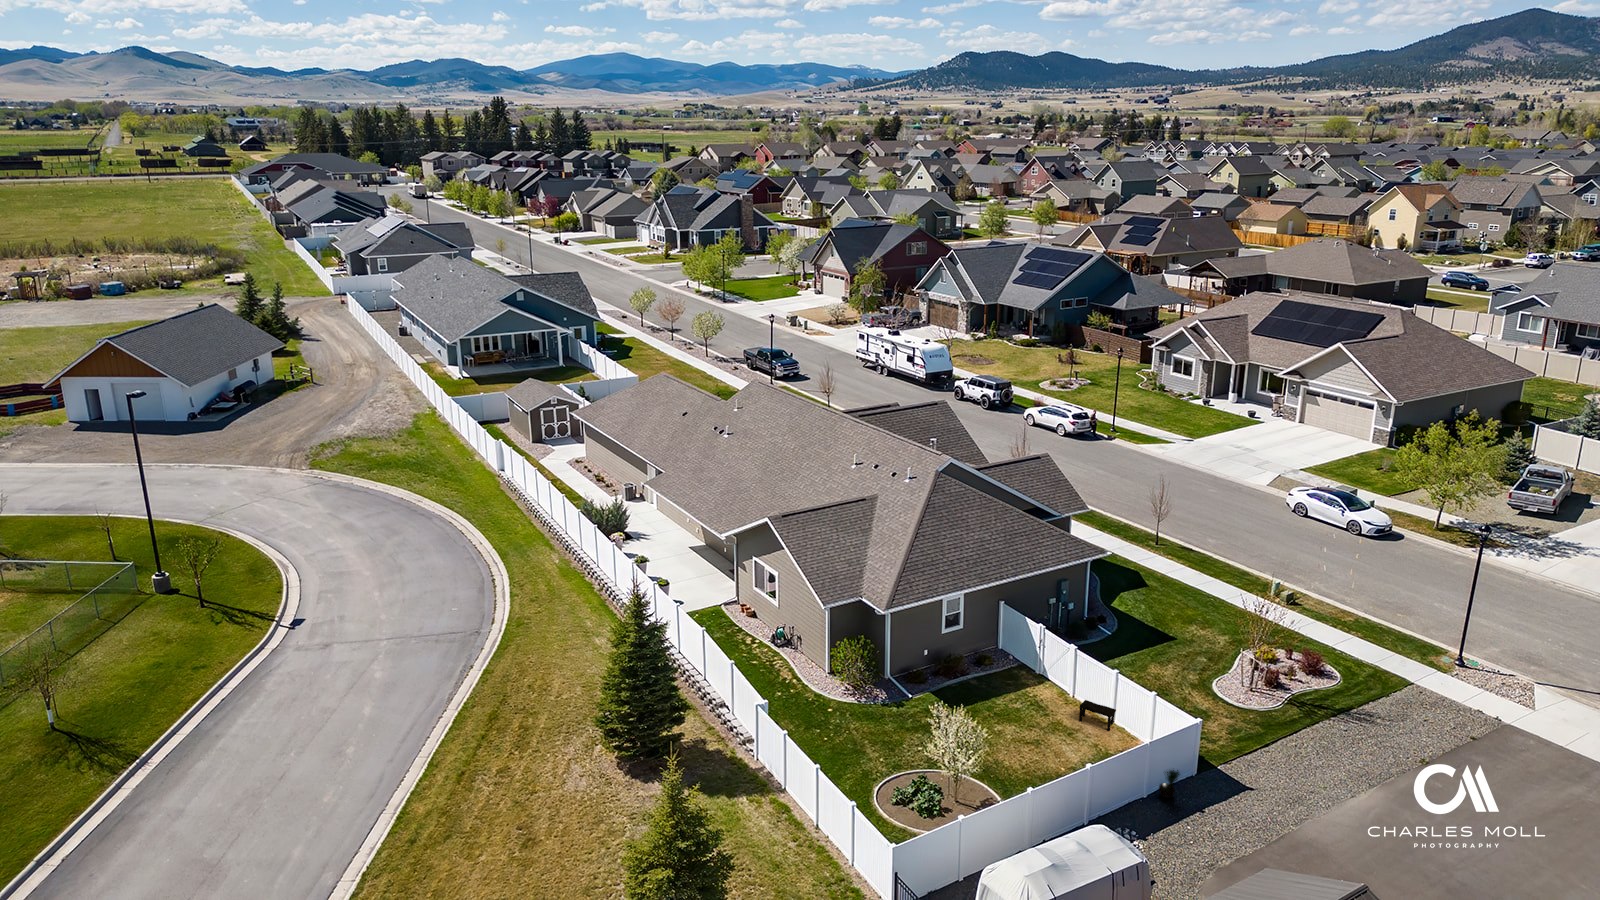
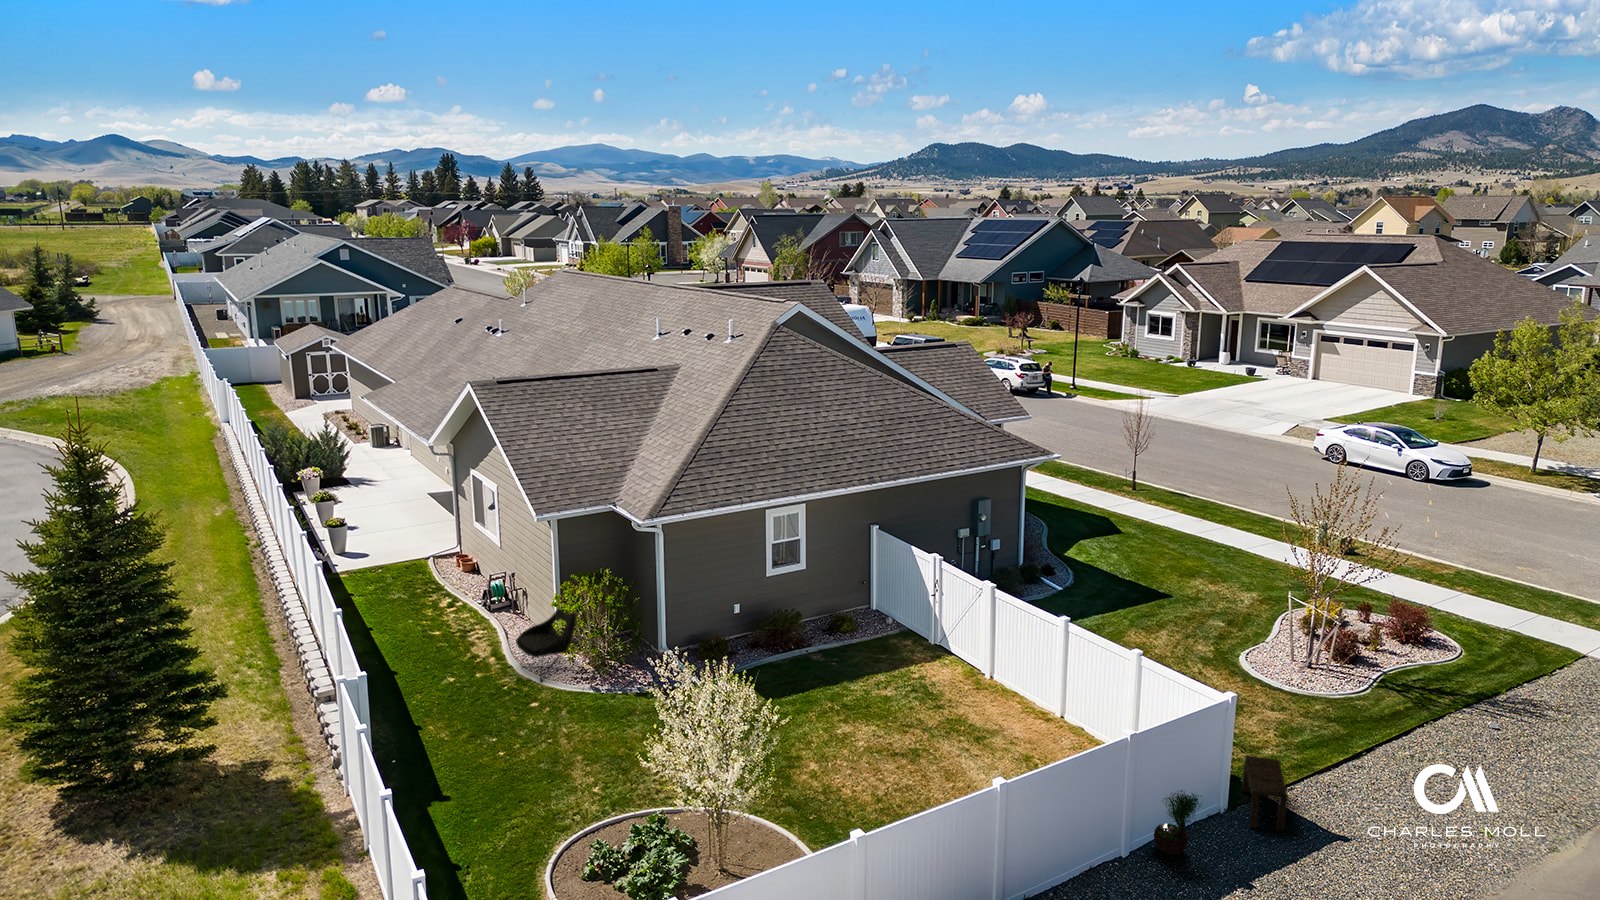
lounge chair: none [812,655,847,698] -> present [516,609,578,682]
bench: present [1079,700,1116,731] -> present [1242,755,1288,831]

